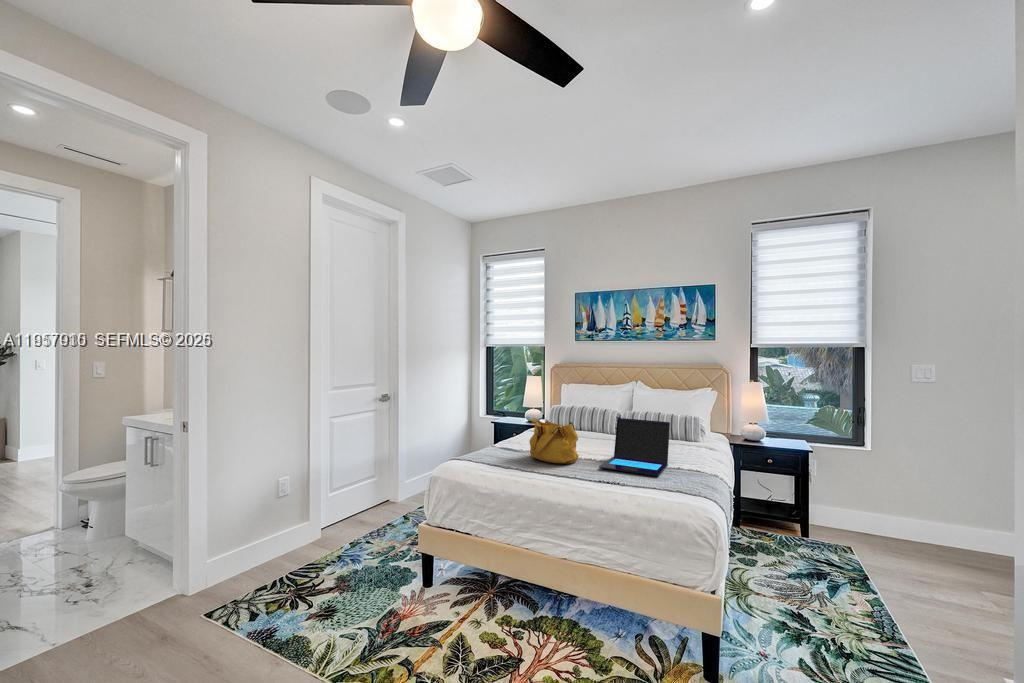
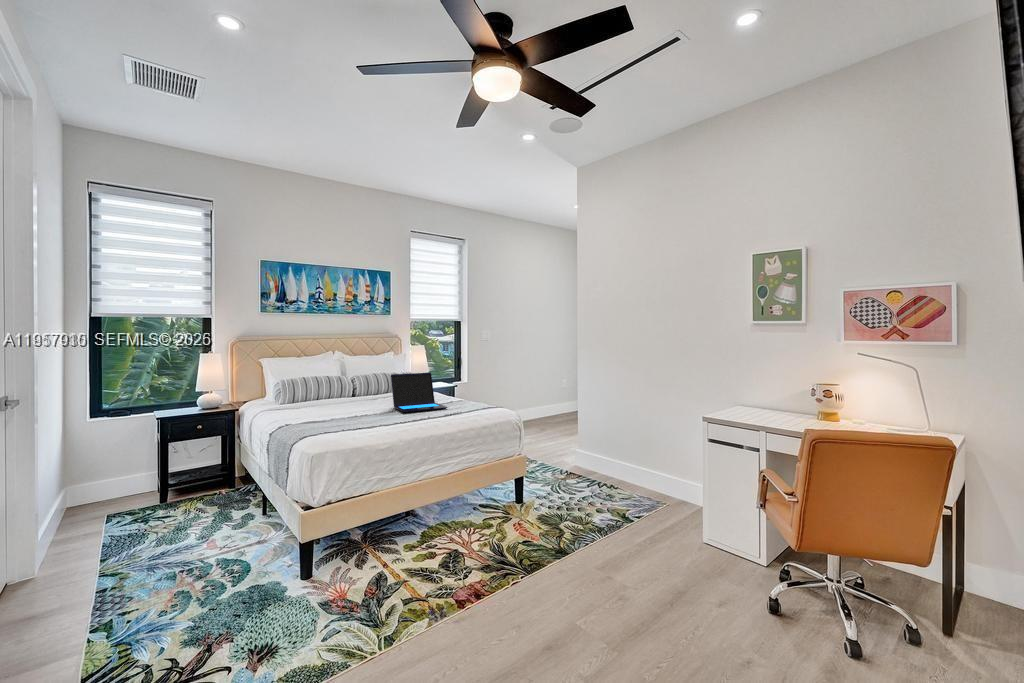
handbag: present [529,419,579,464] -> none [325,378,377,419]

